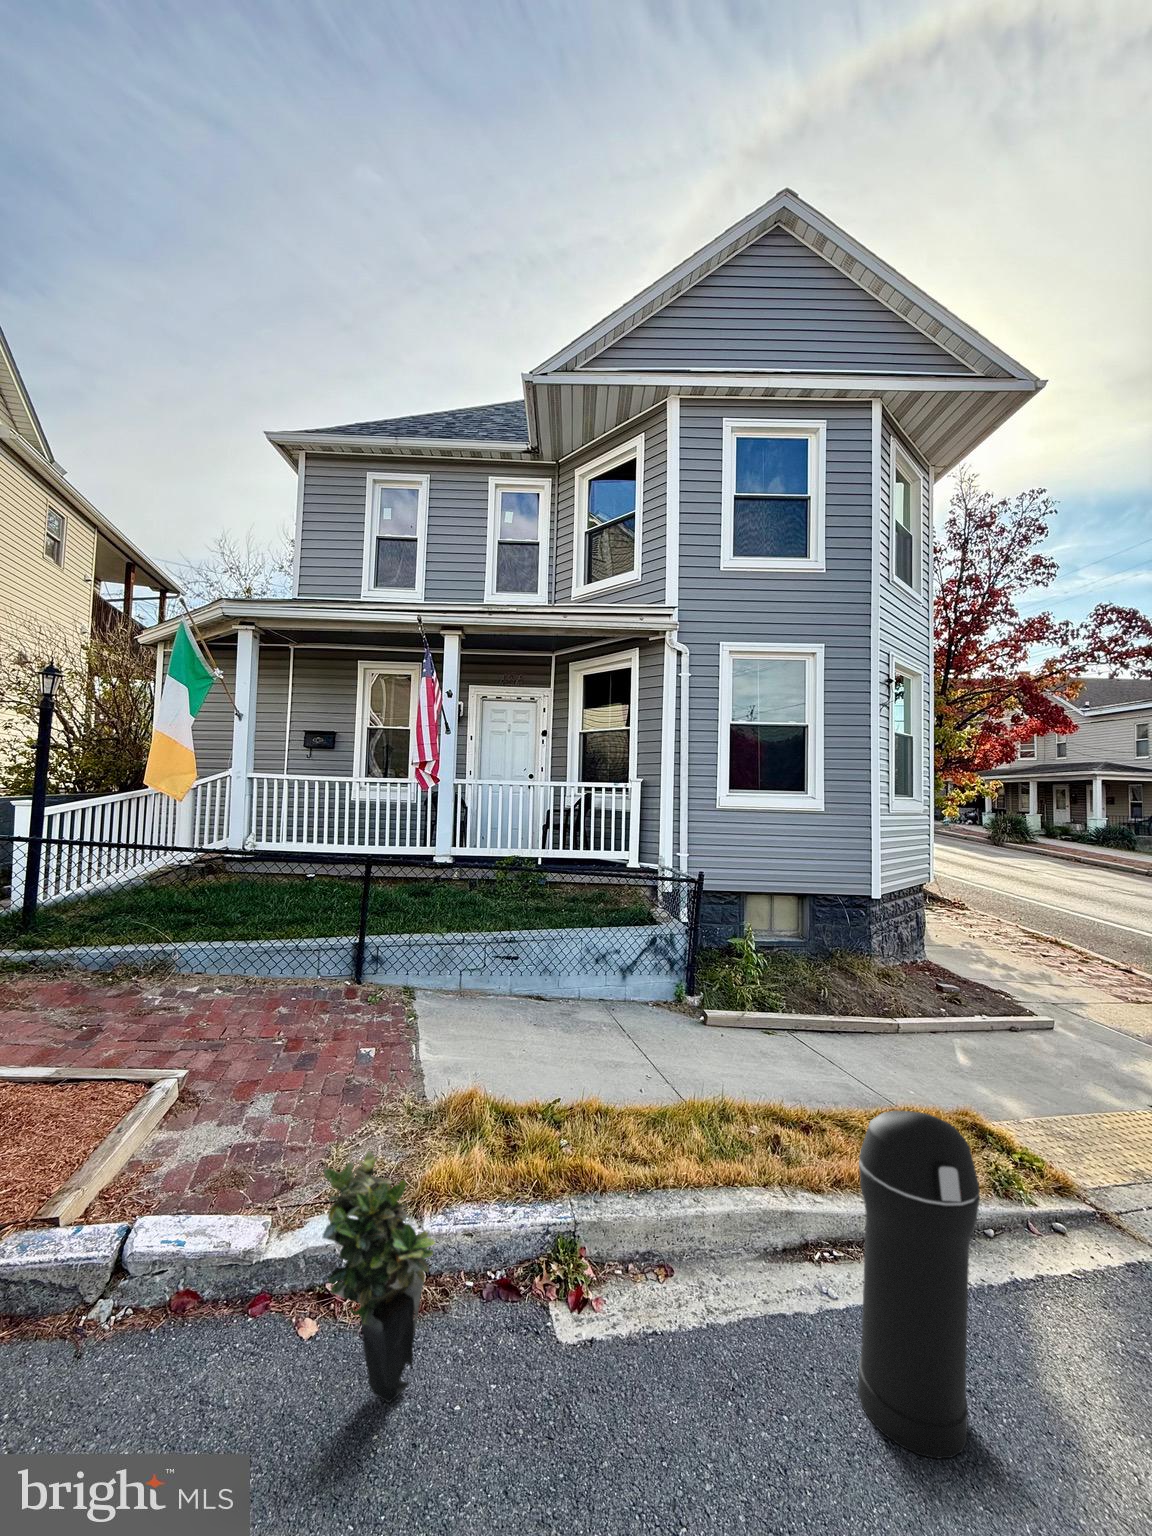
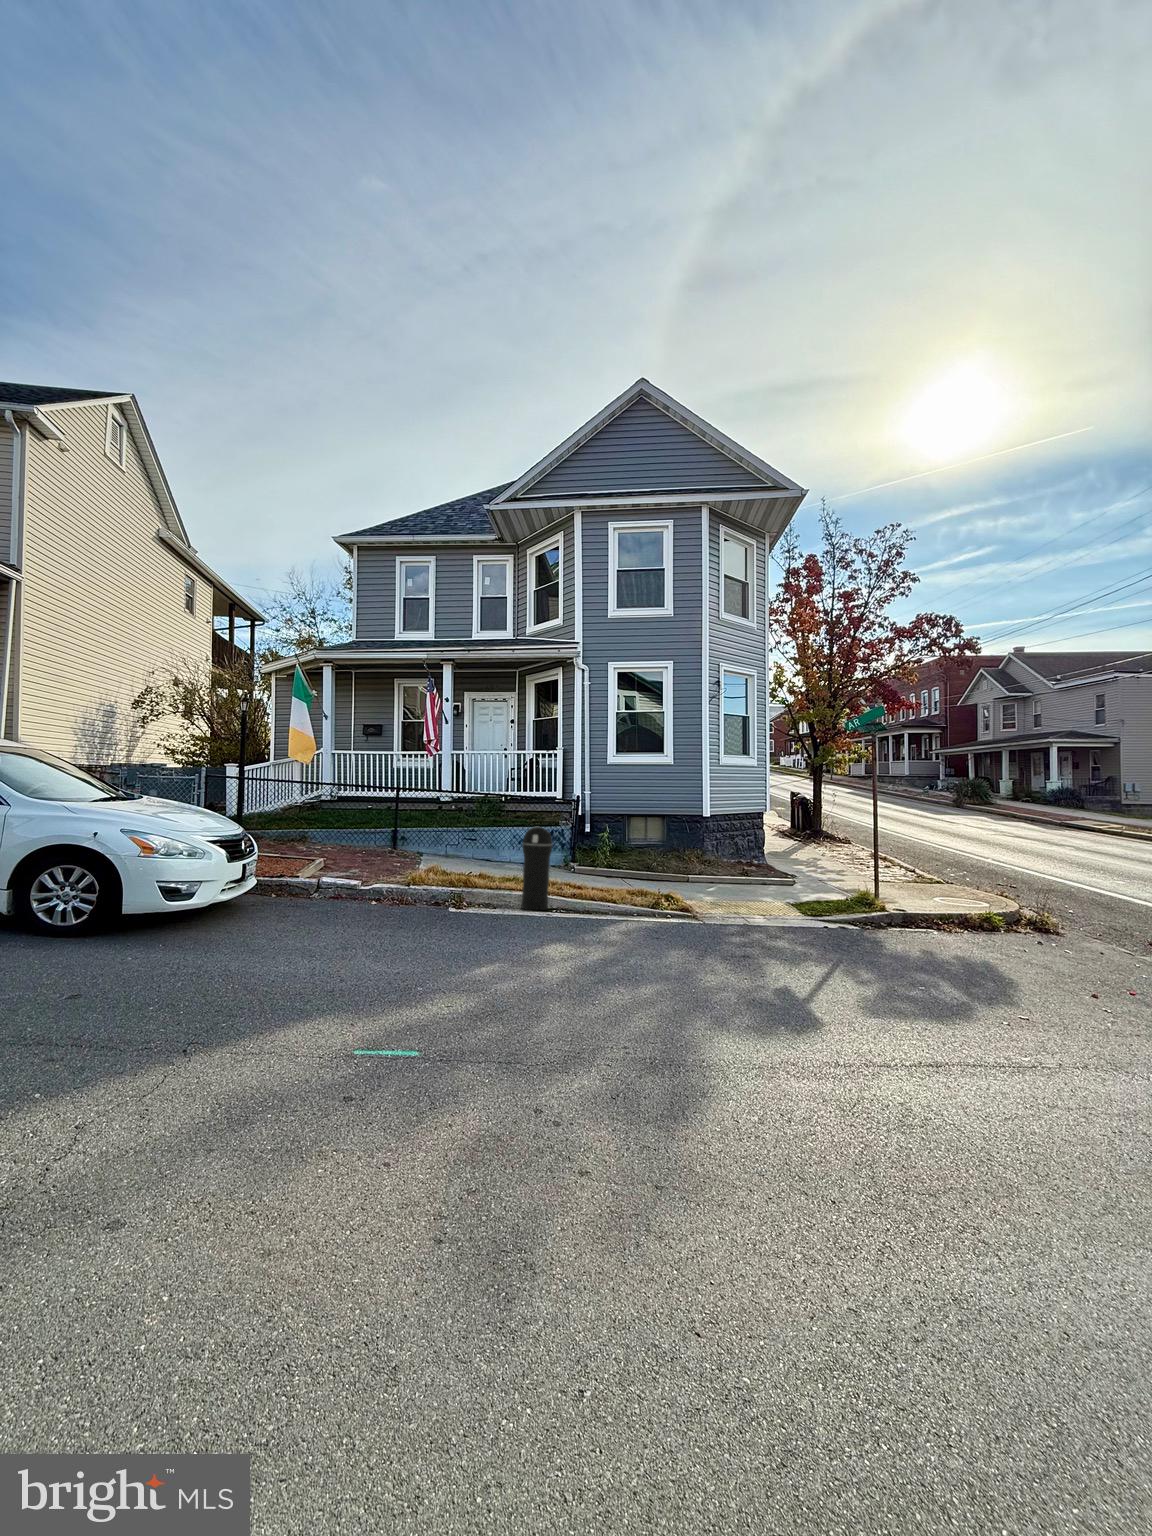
potted plant: present [323,1151,435,1403] -> none [373,844,404,900]

